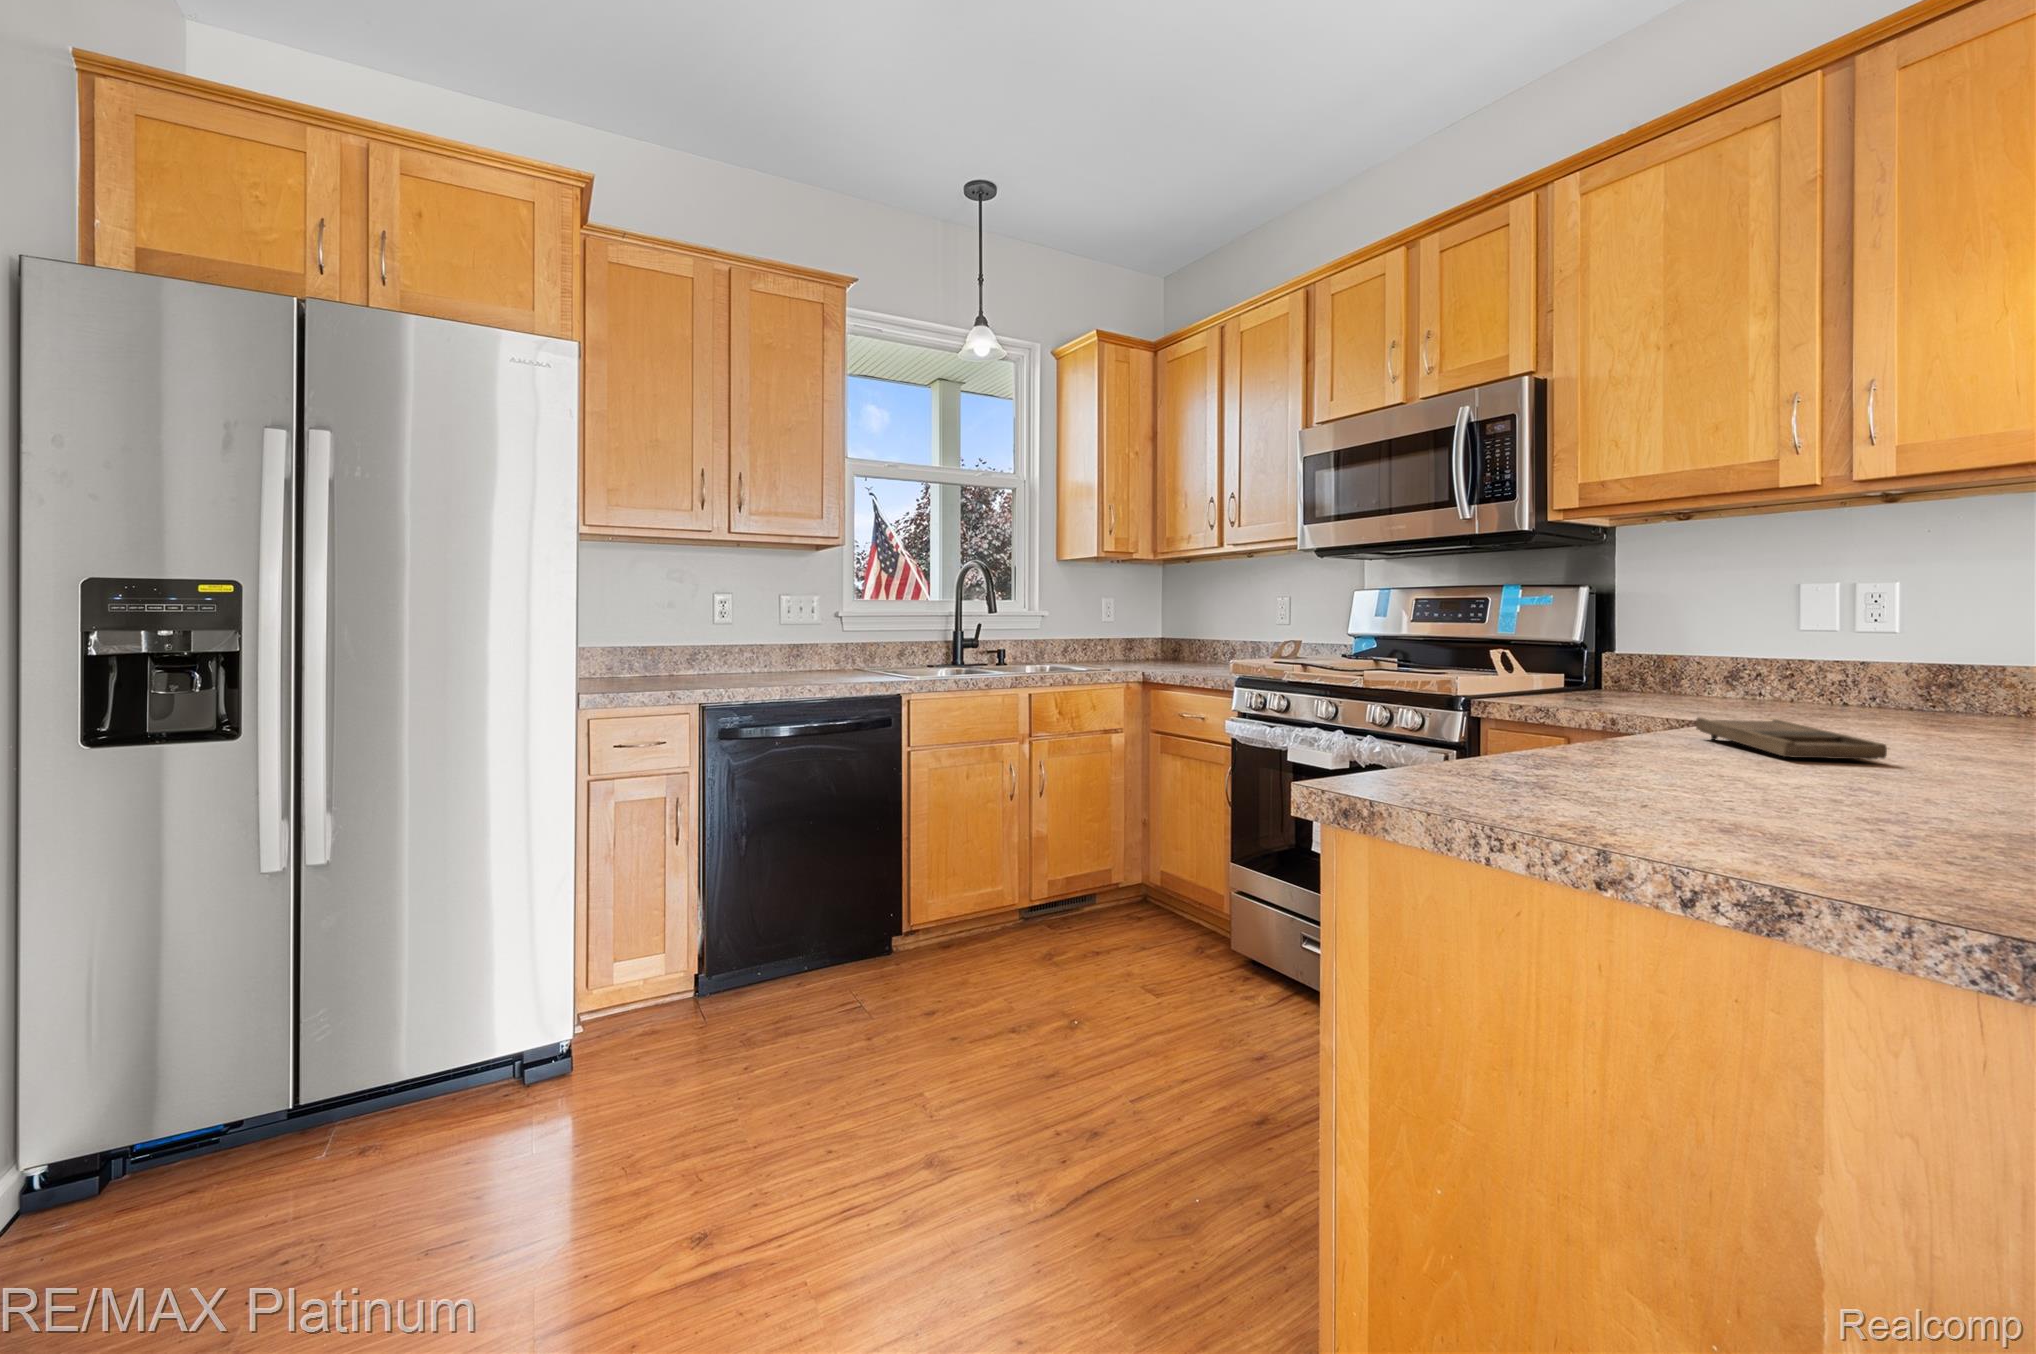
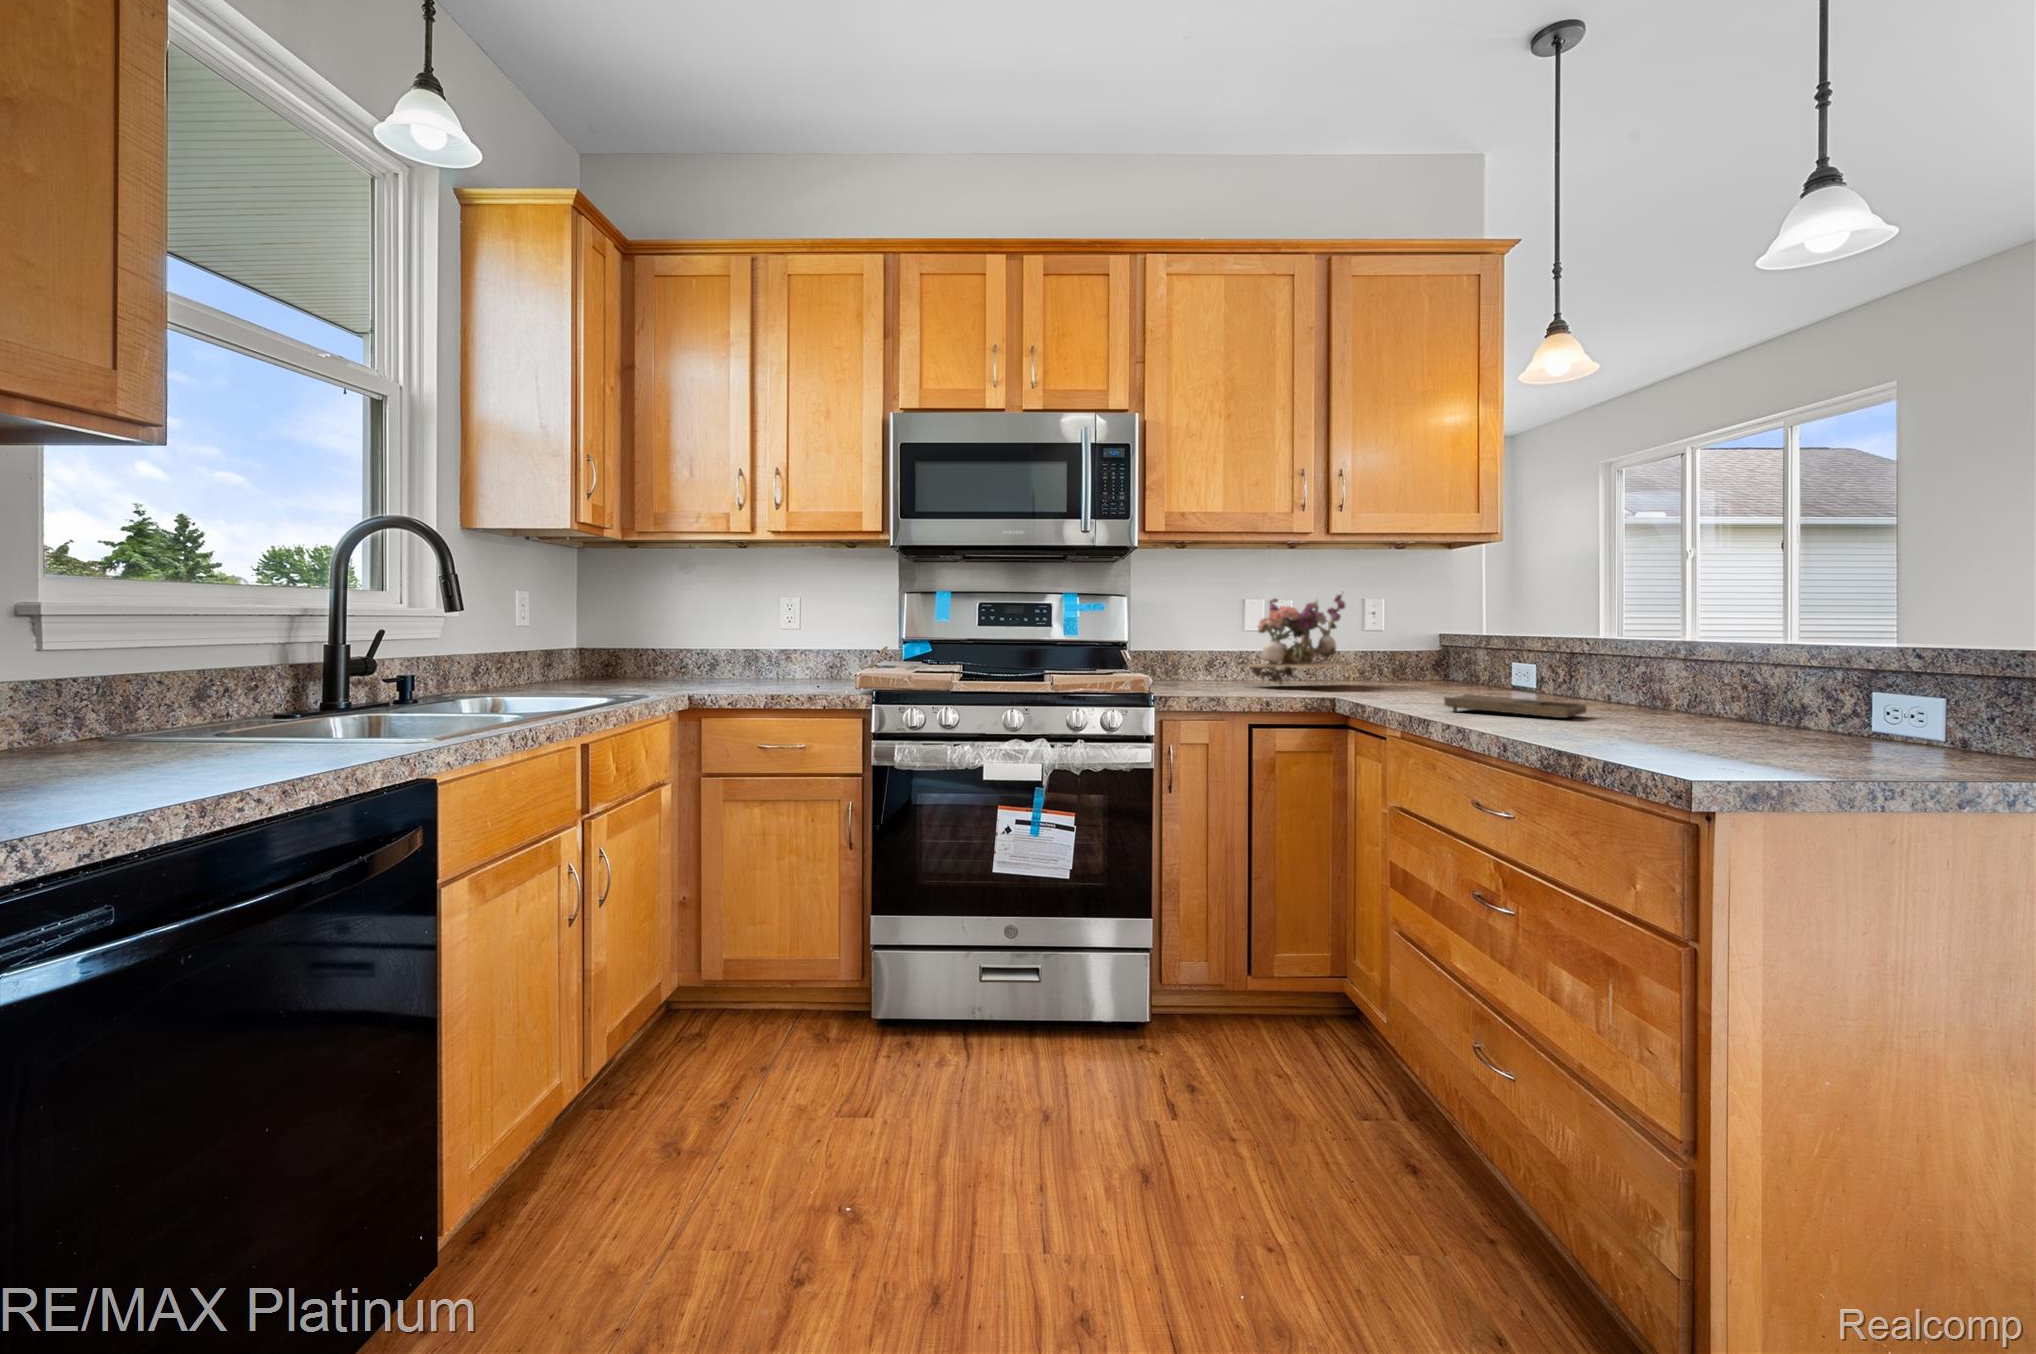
flower arrangement: none [1694,571,1921,708] -> present [1245,594,1359,684]

